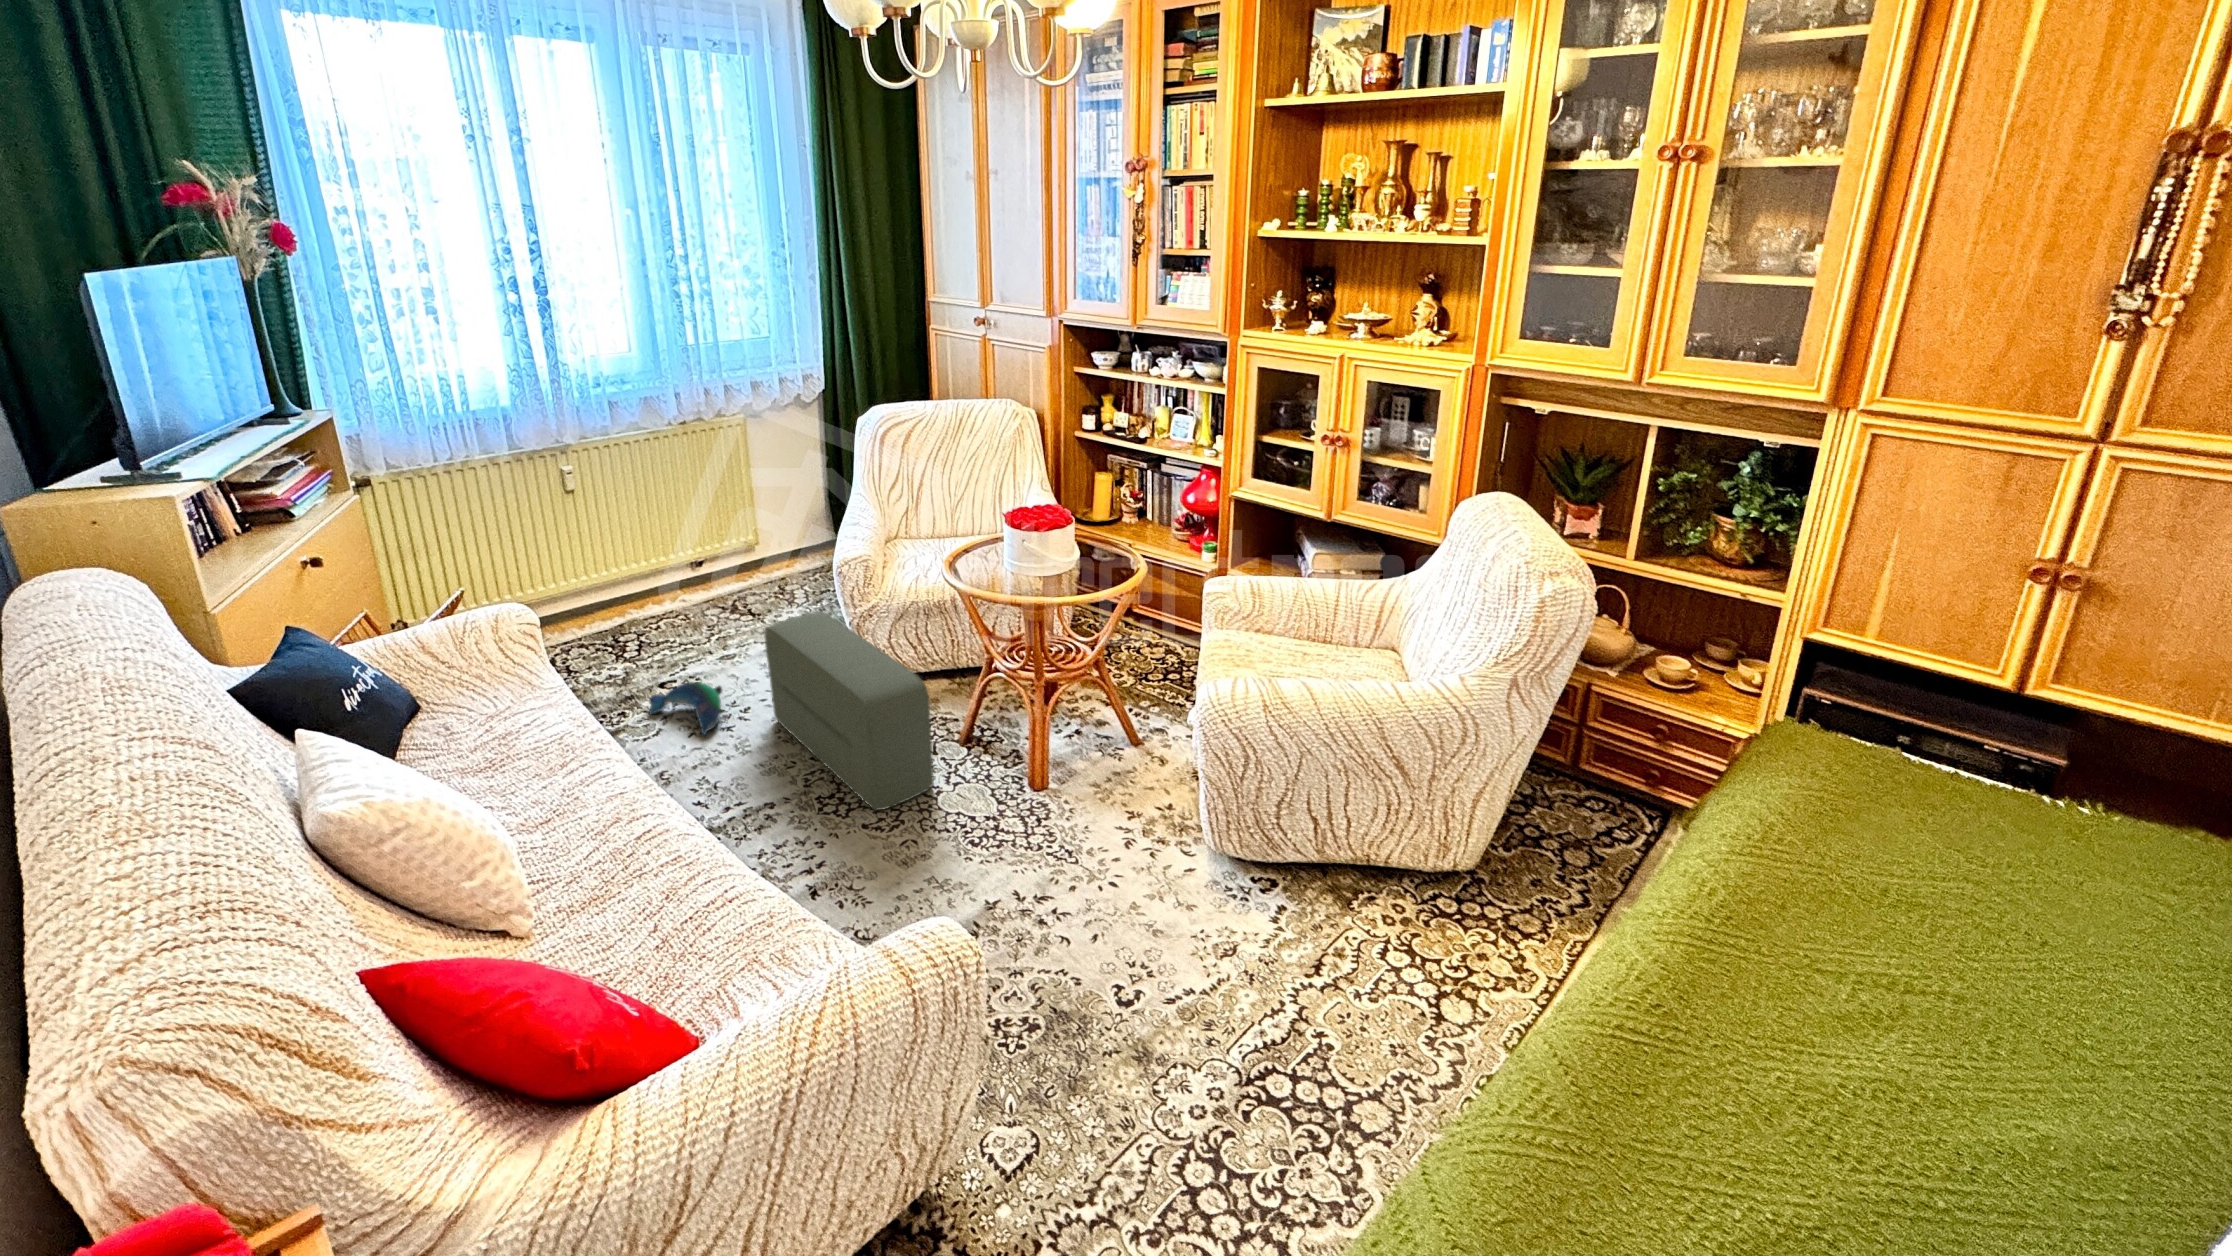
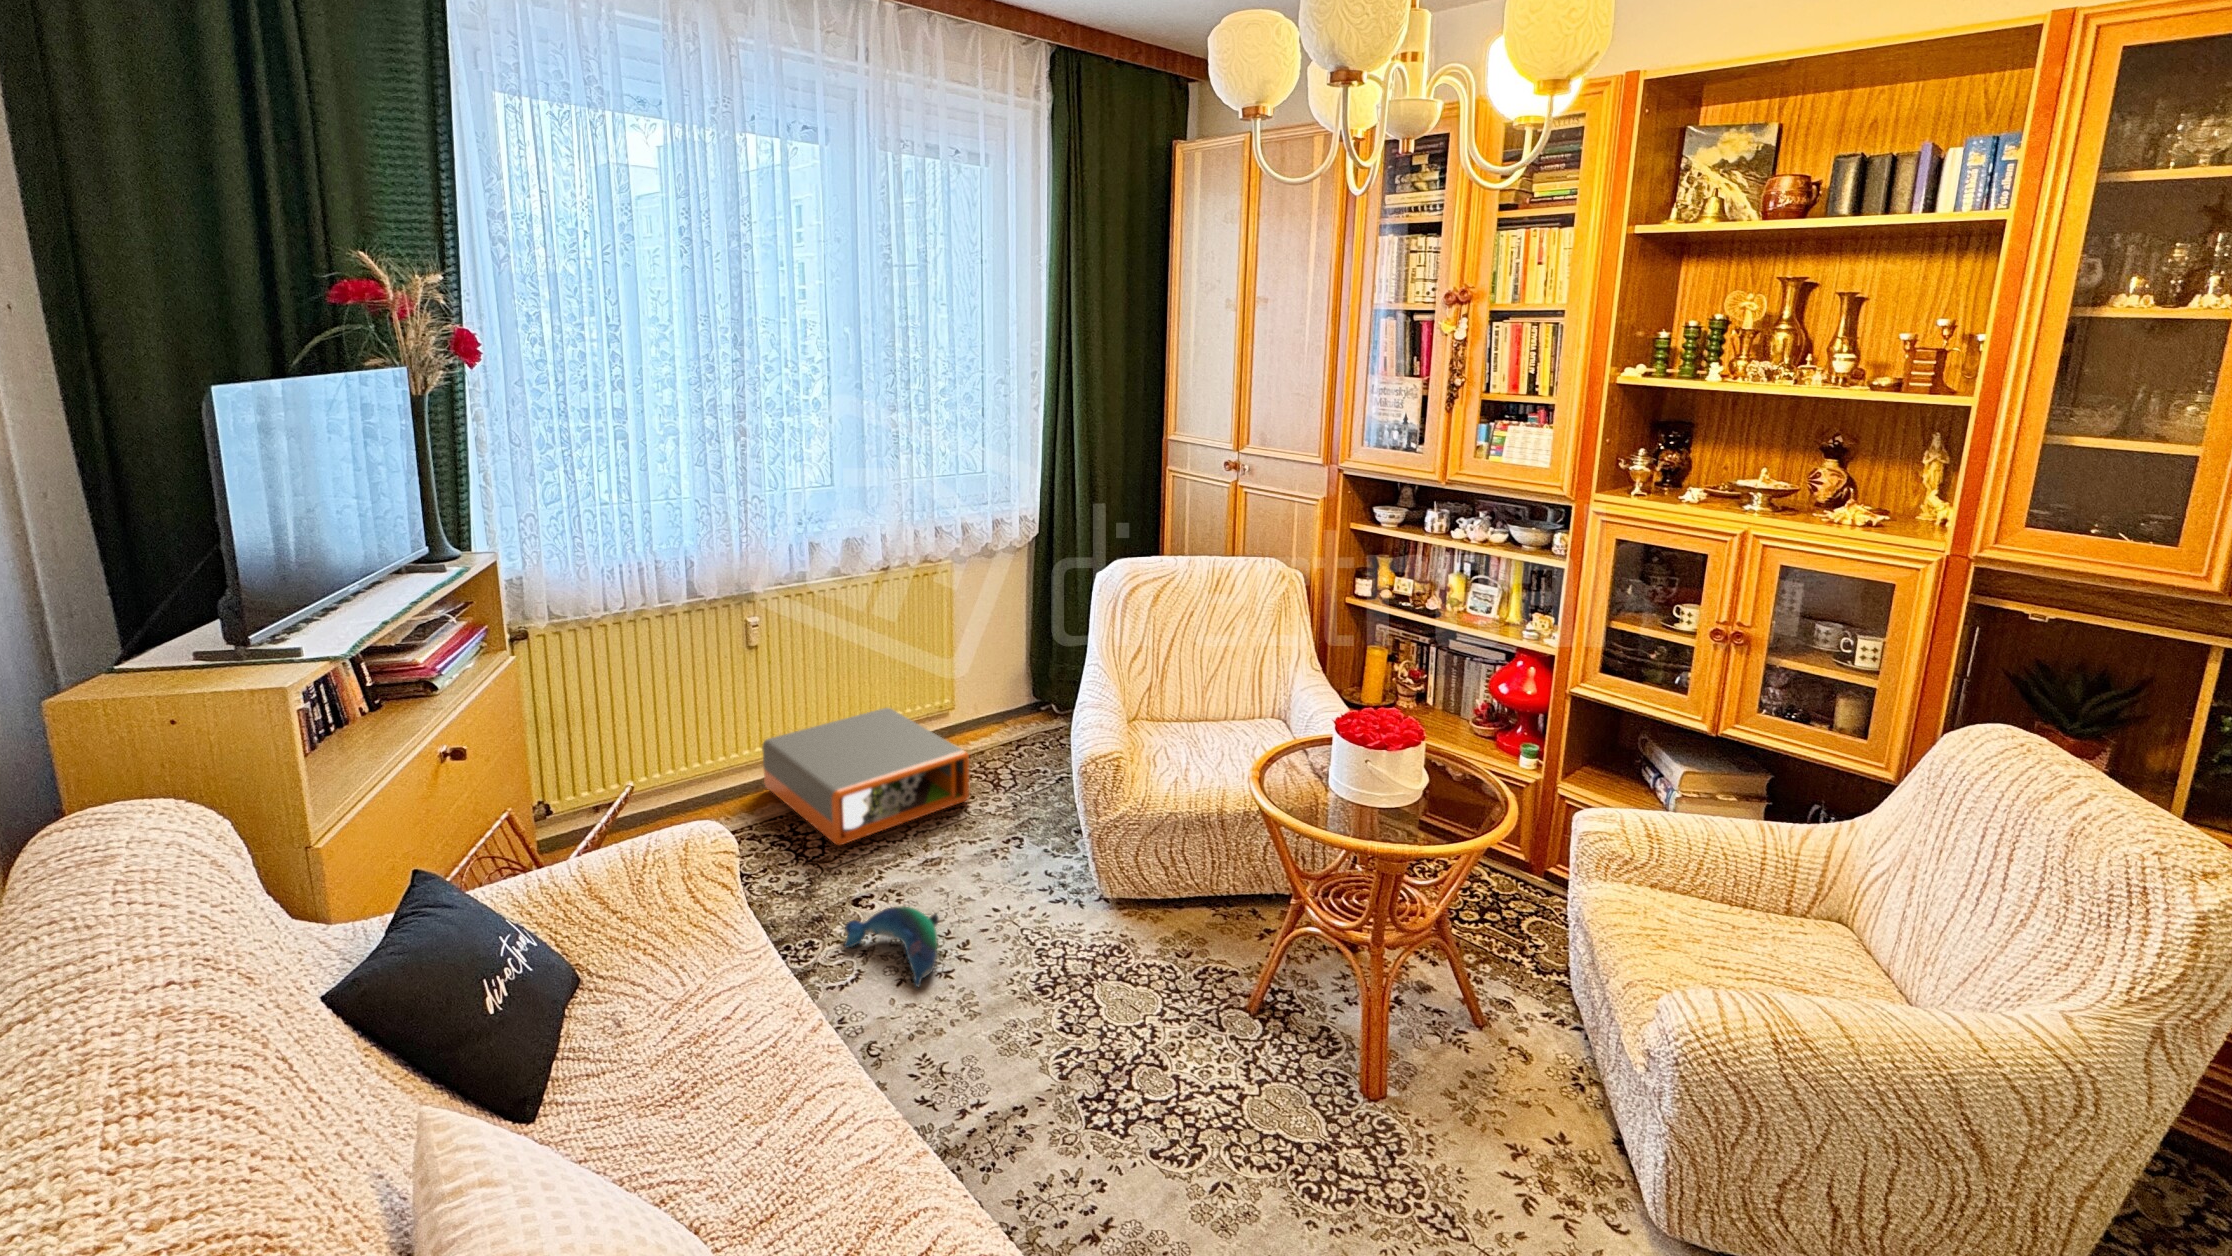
storage box: none [585,545,763,648] -> present [762,708,969,846]
pouf: present [764,612,934,810] -> none [1003,826,1240,1132]

